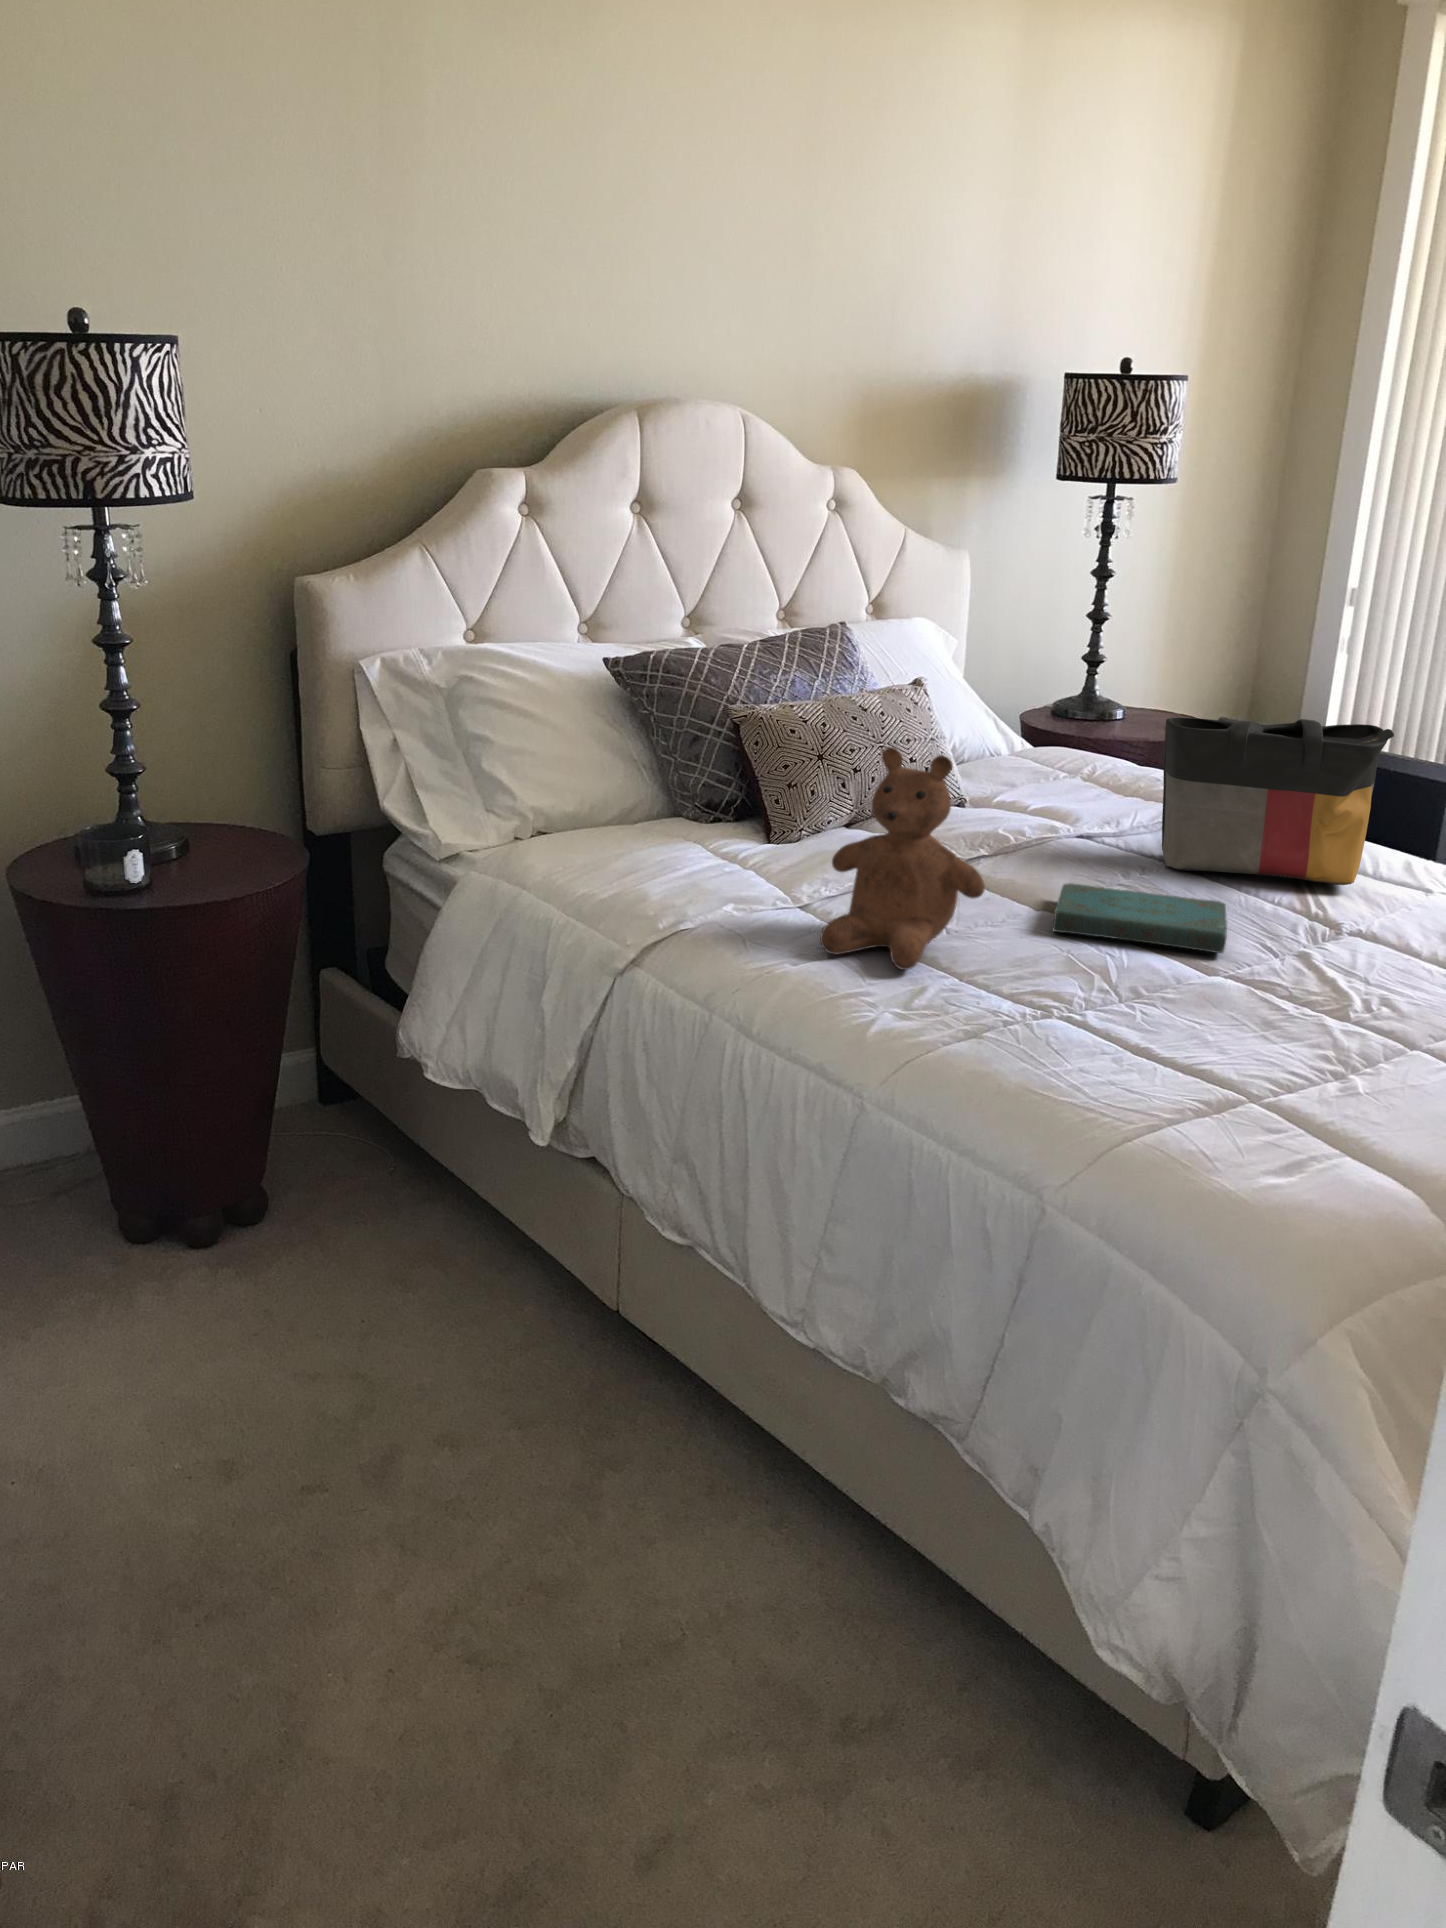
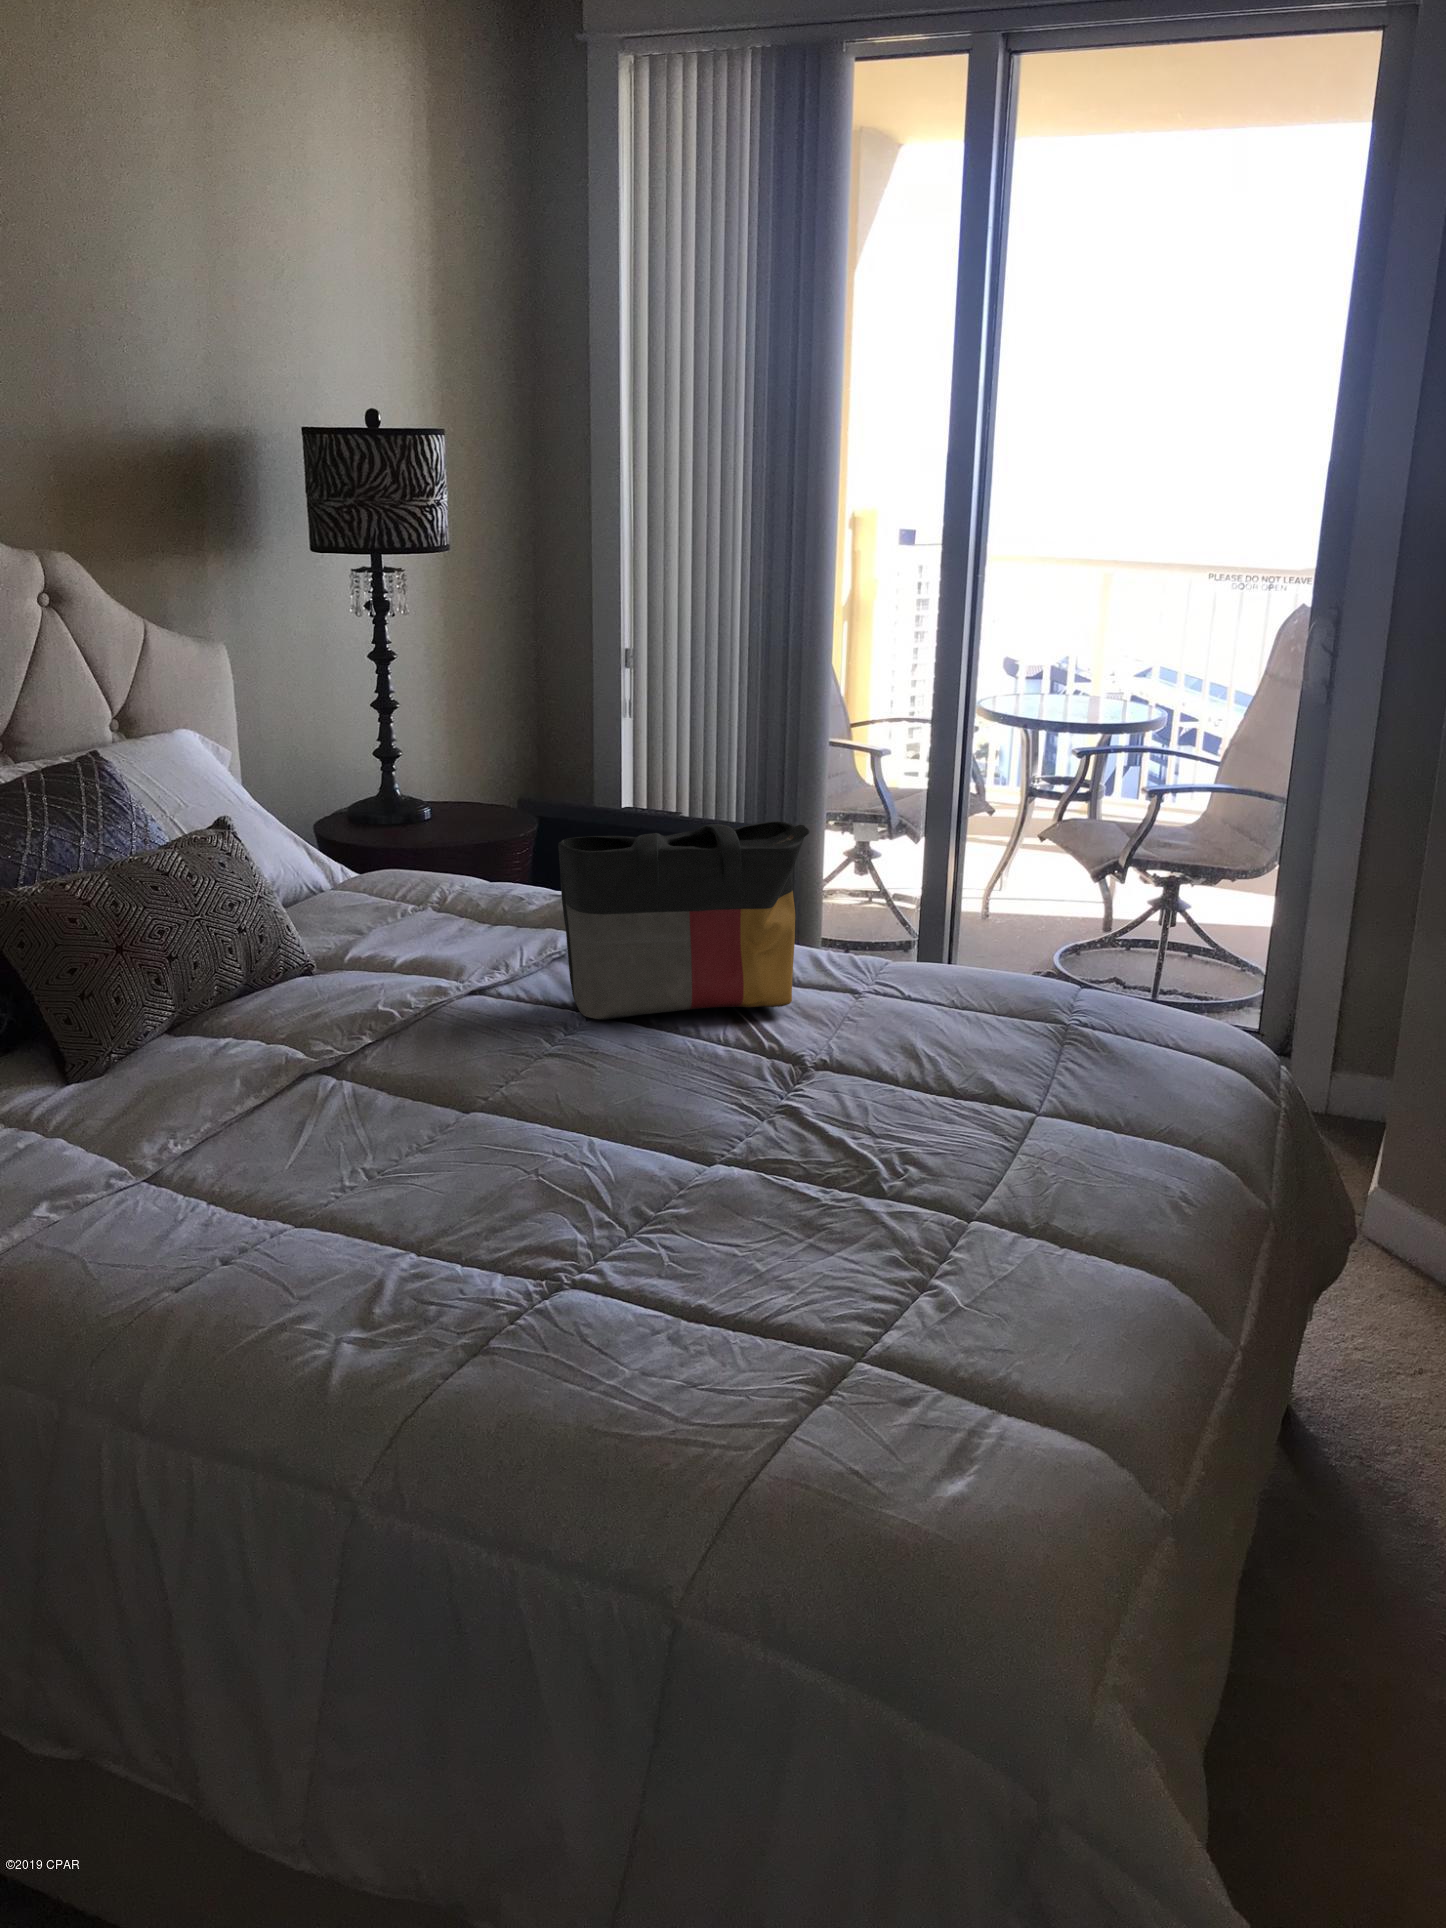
teddy bear: present [820,747,985,970] -> none [197,950,427,1262]
book: present [1053,883,1227,953] -> none [490,1060,714,1146]

